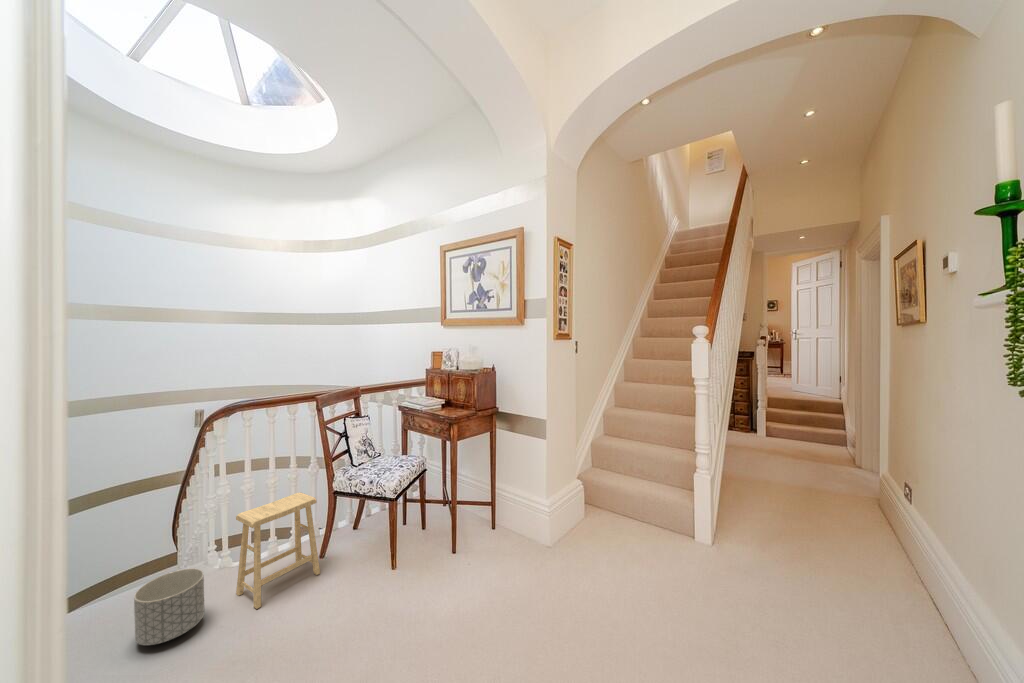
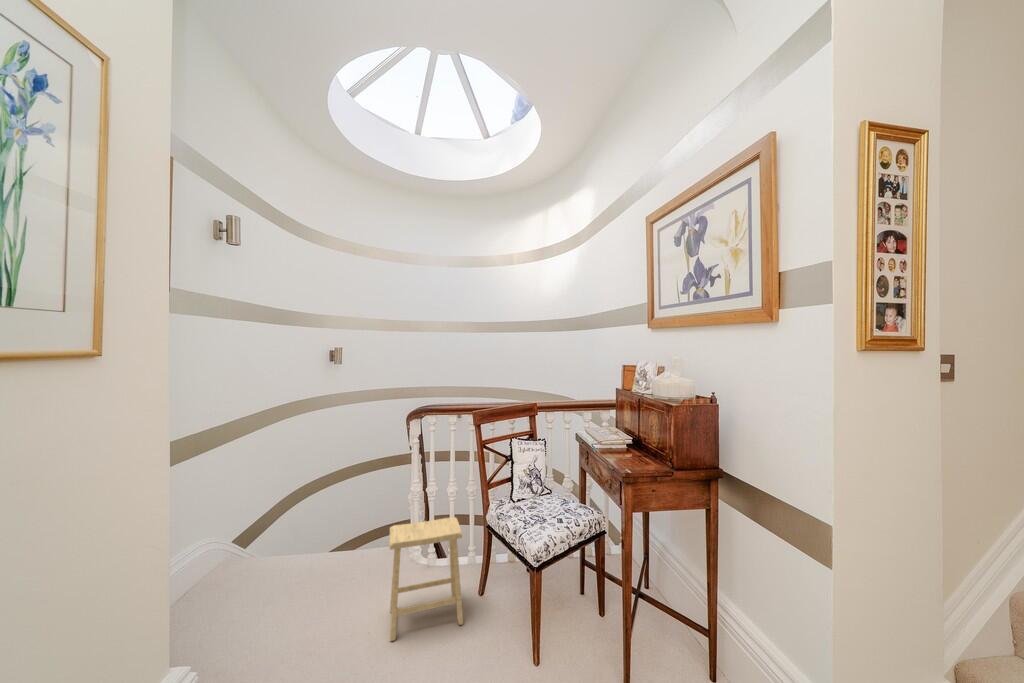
planter: present [134,568,205,645] -> none [300,565,356,640]

